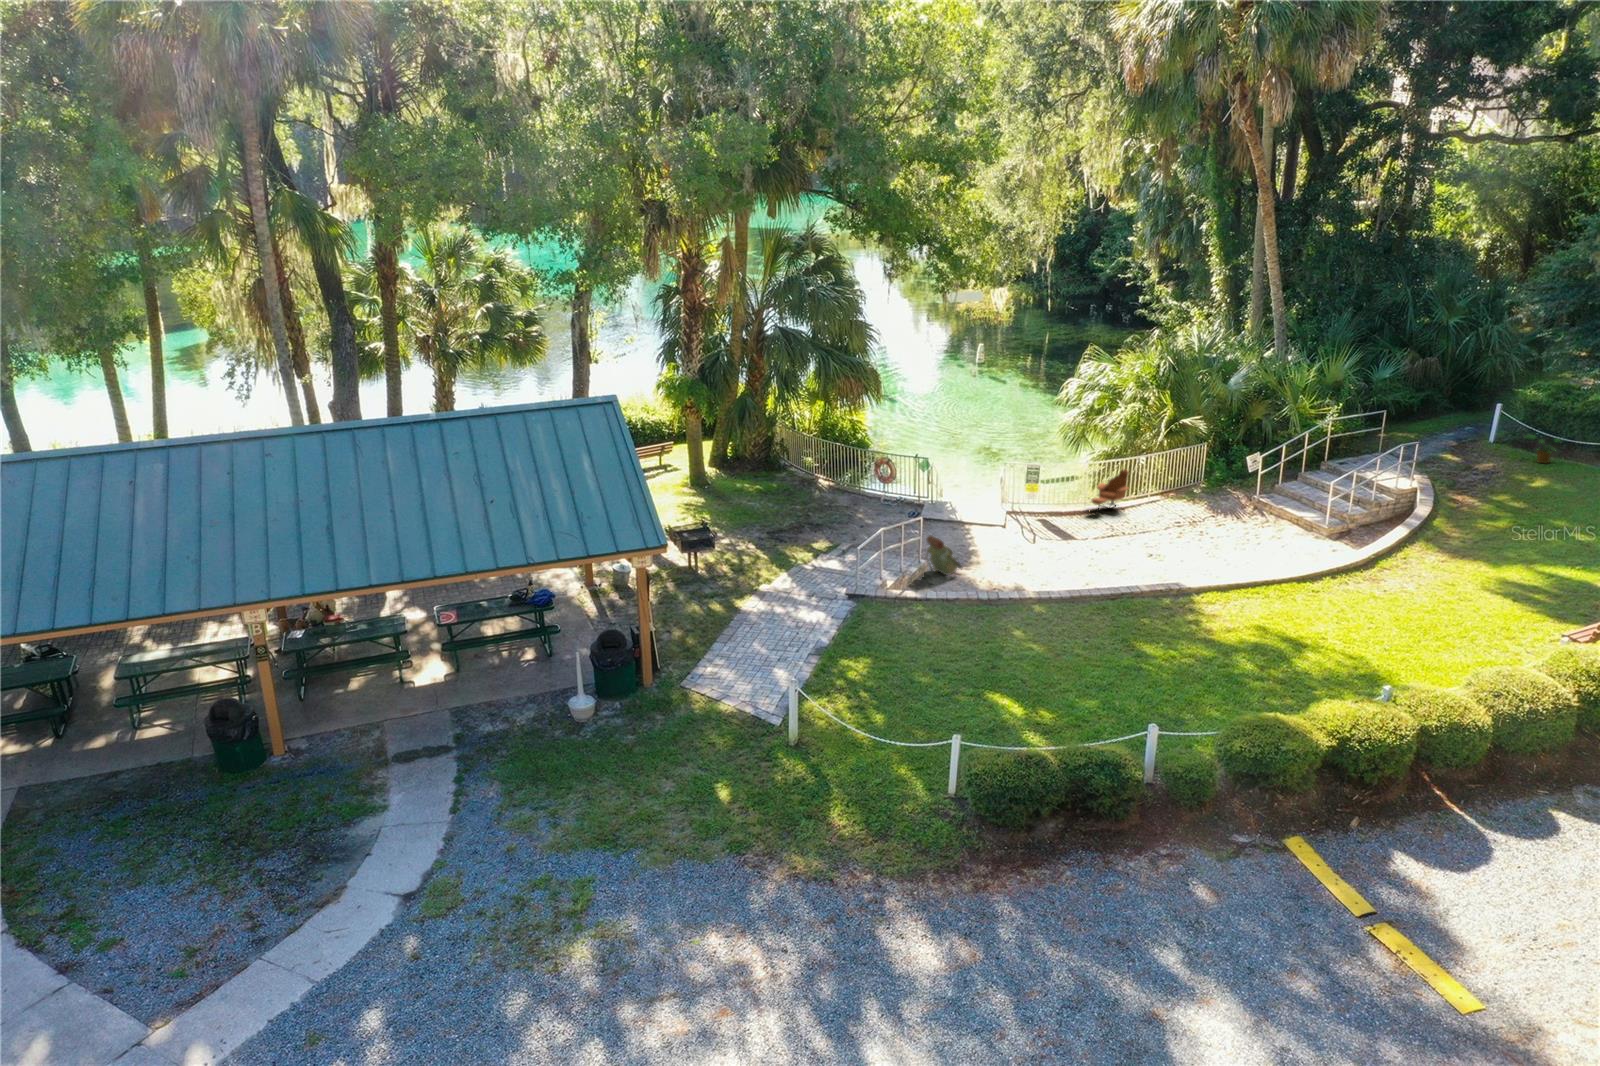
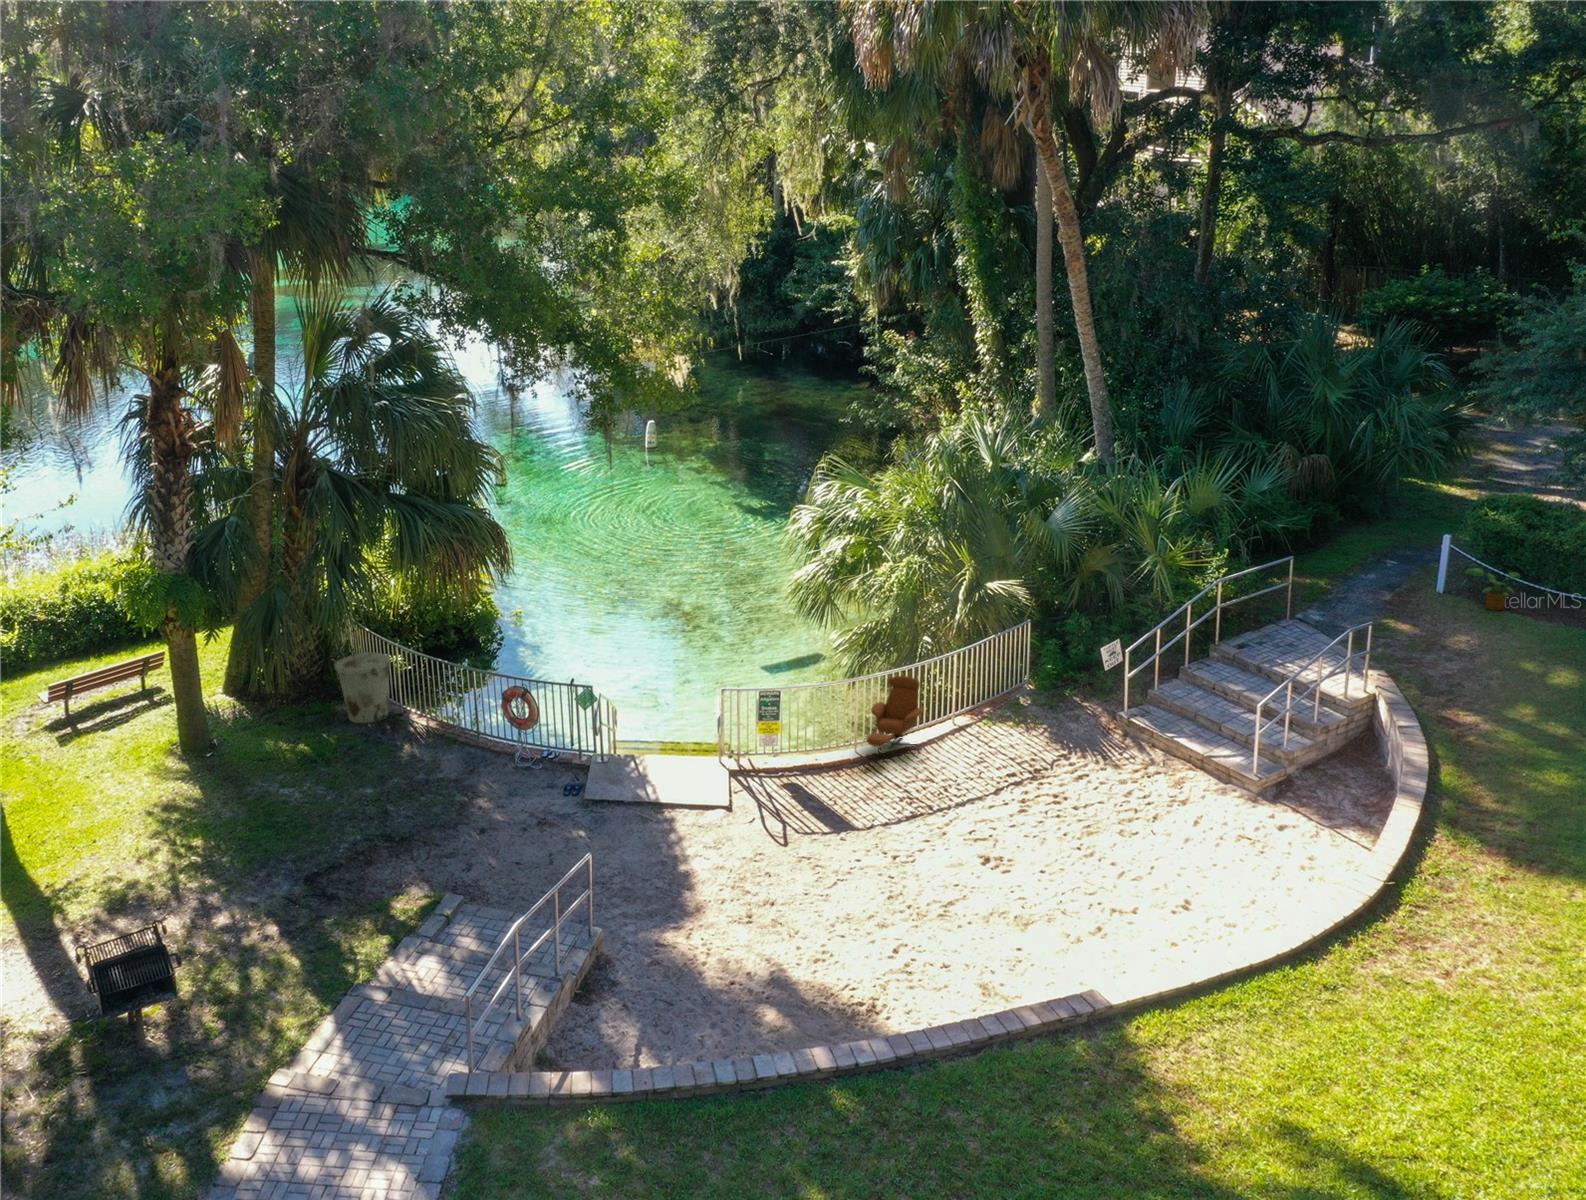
trash can: none [780,435,812,476] -> present [335,652,391,723]
backpack: present [927,535,962,575] -> none [596,906,671,981]

